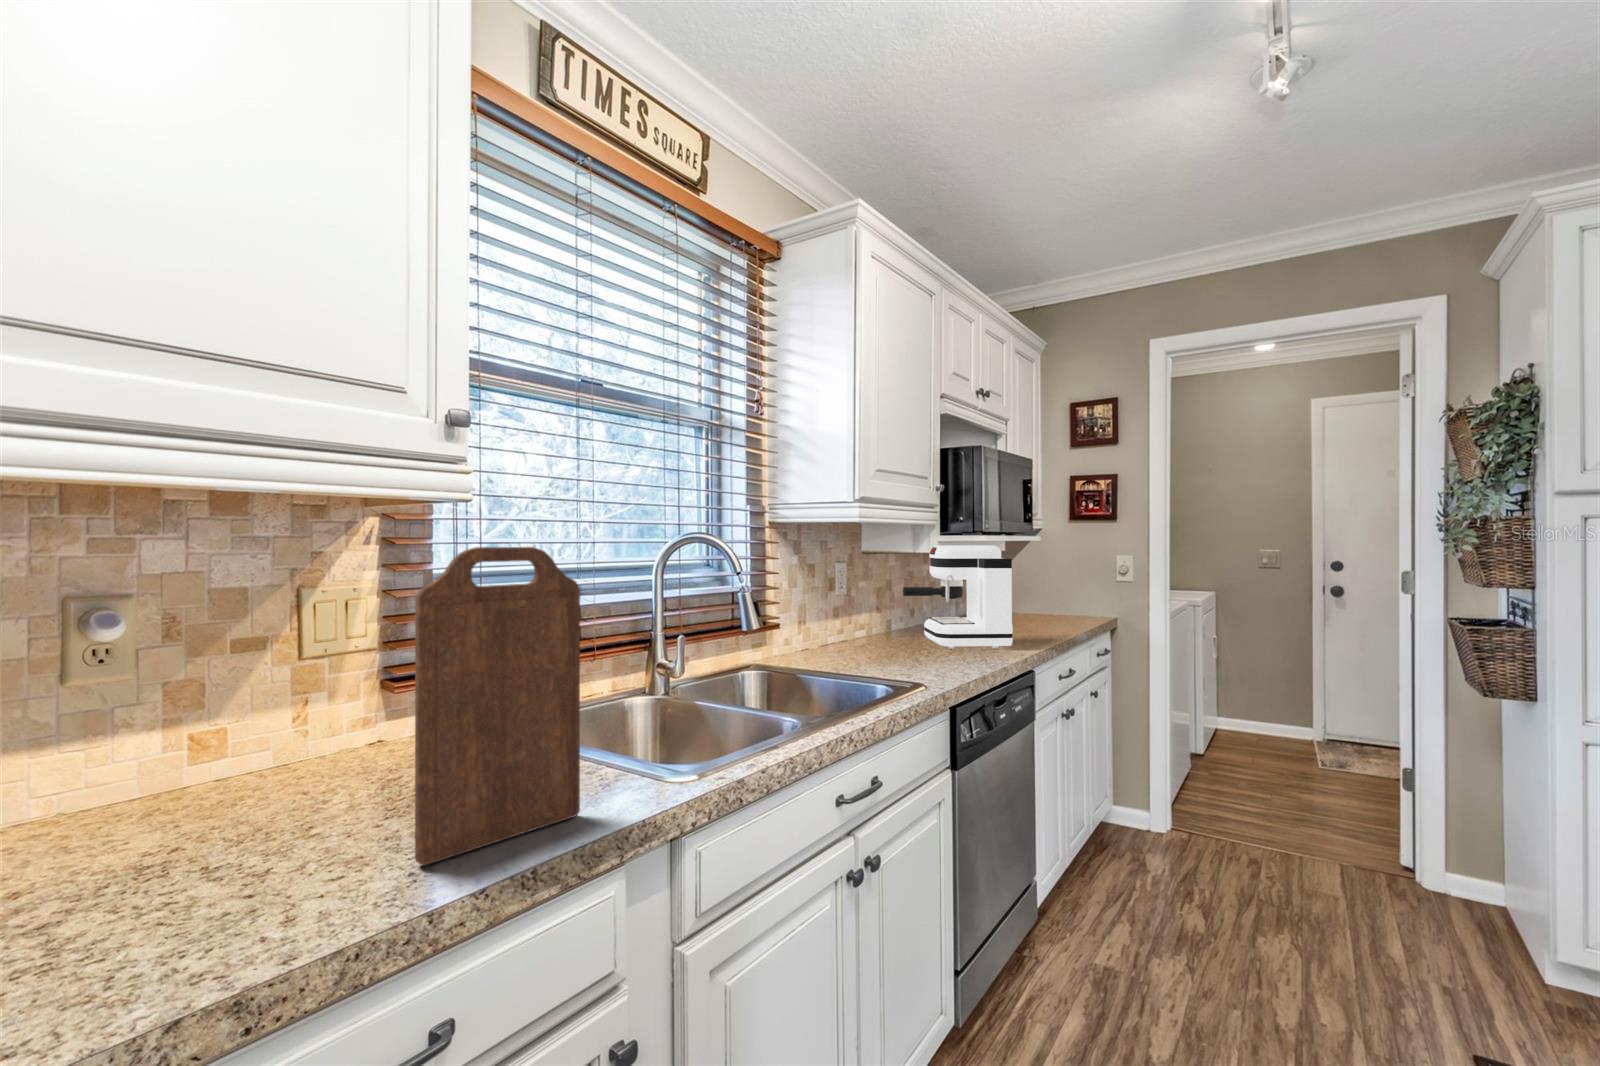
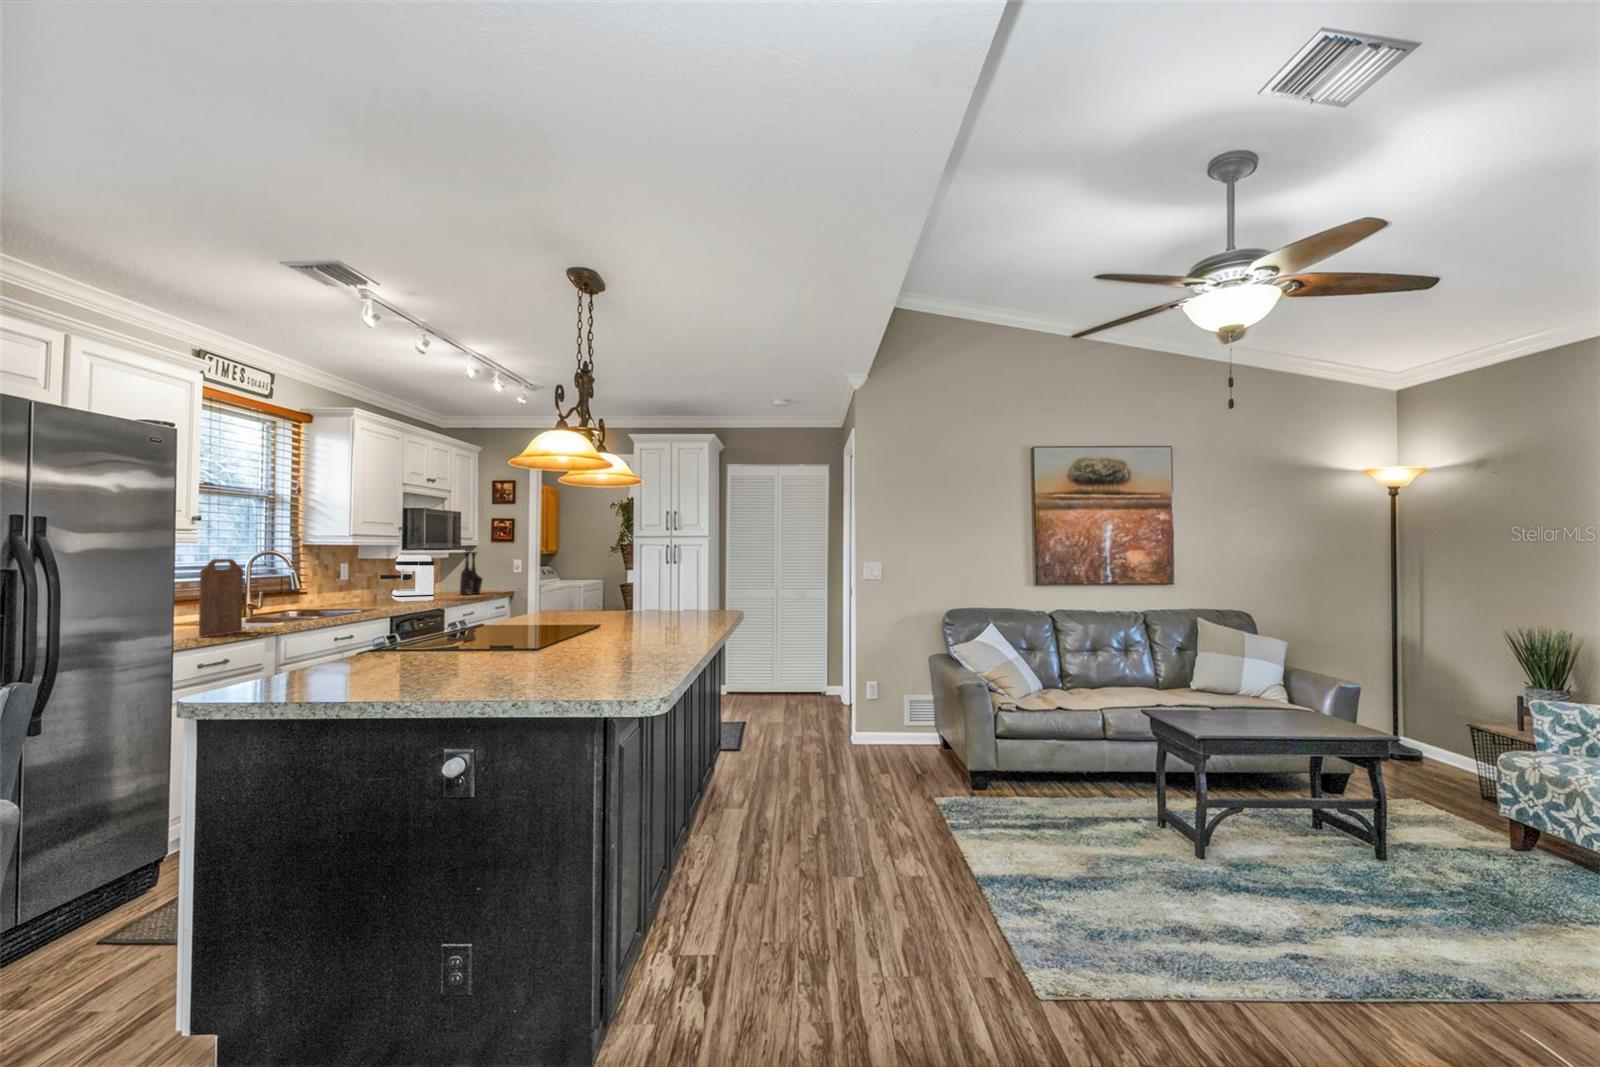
vase: none [1034,539,1072,629] -> present [460,551,482,595]

